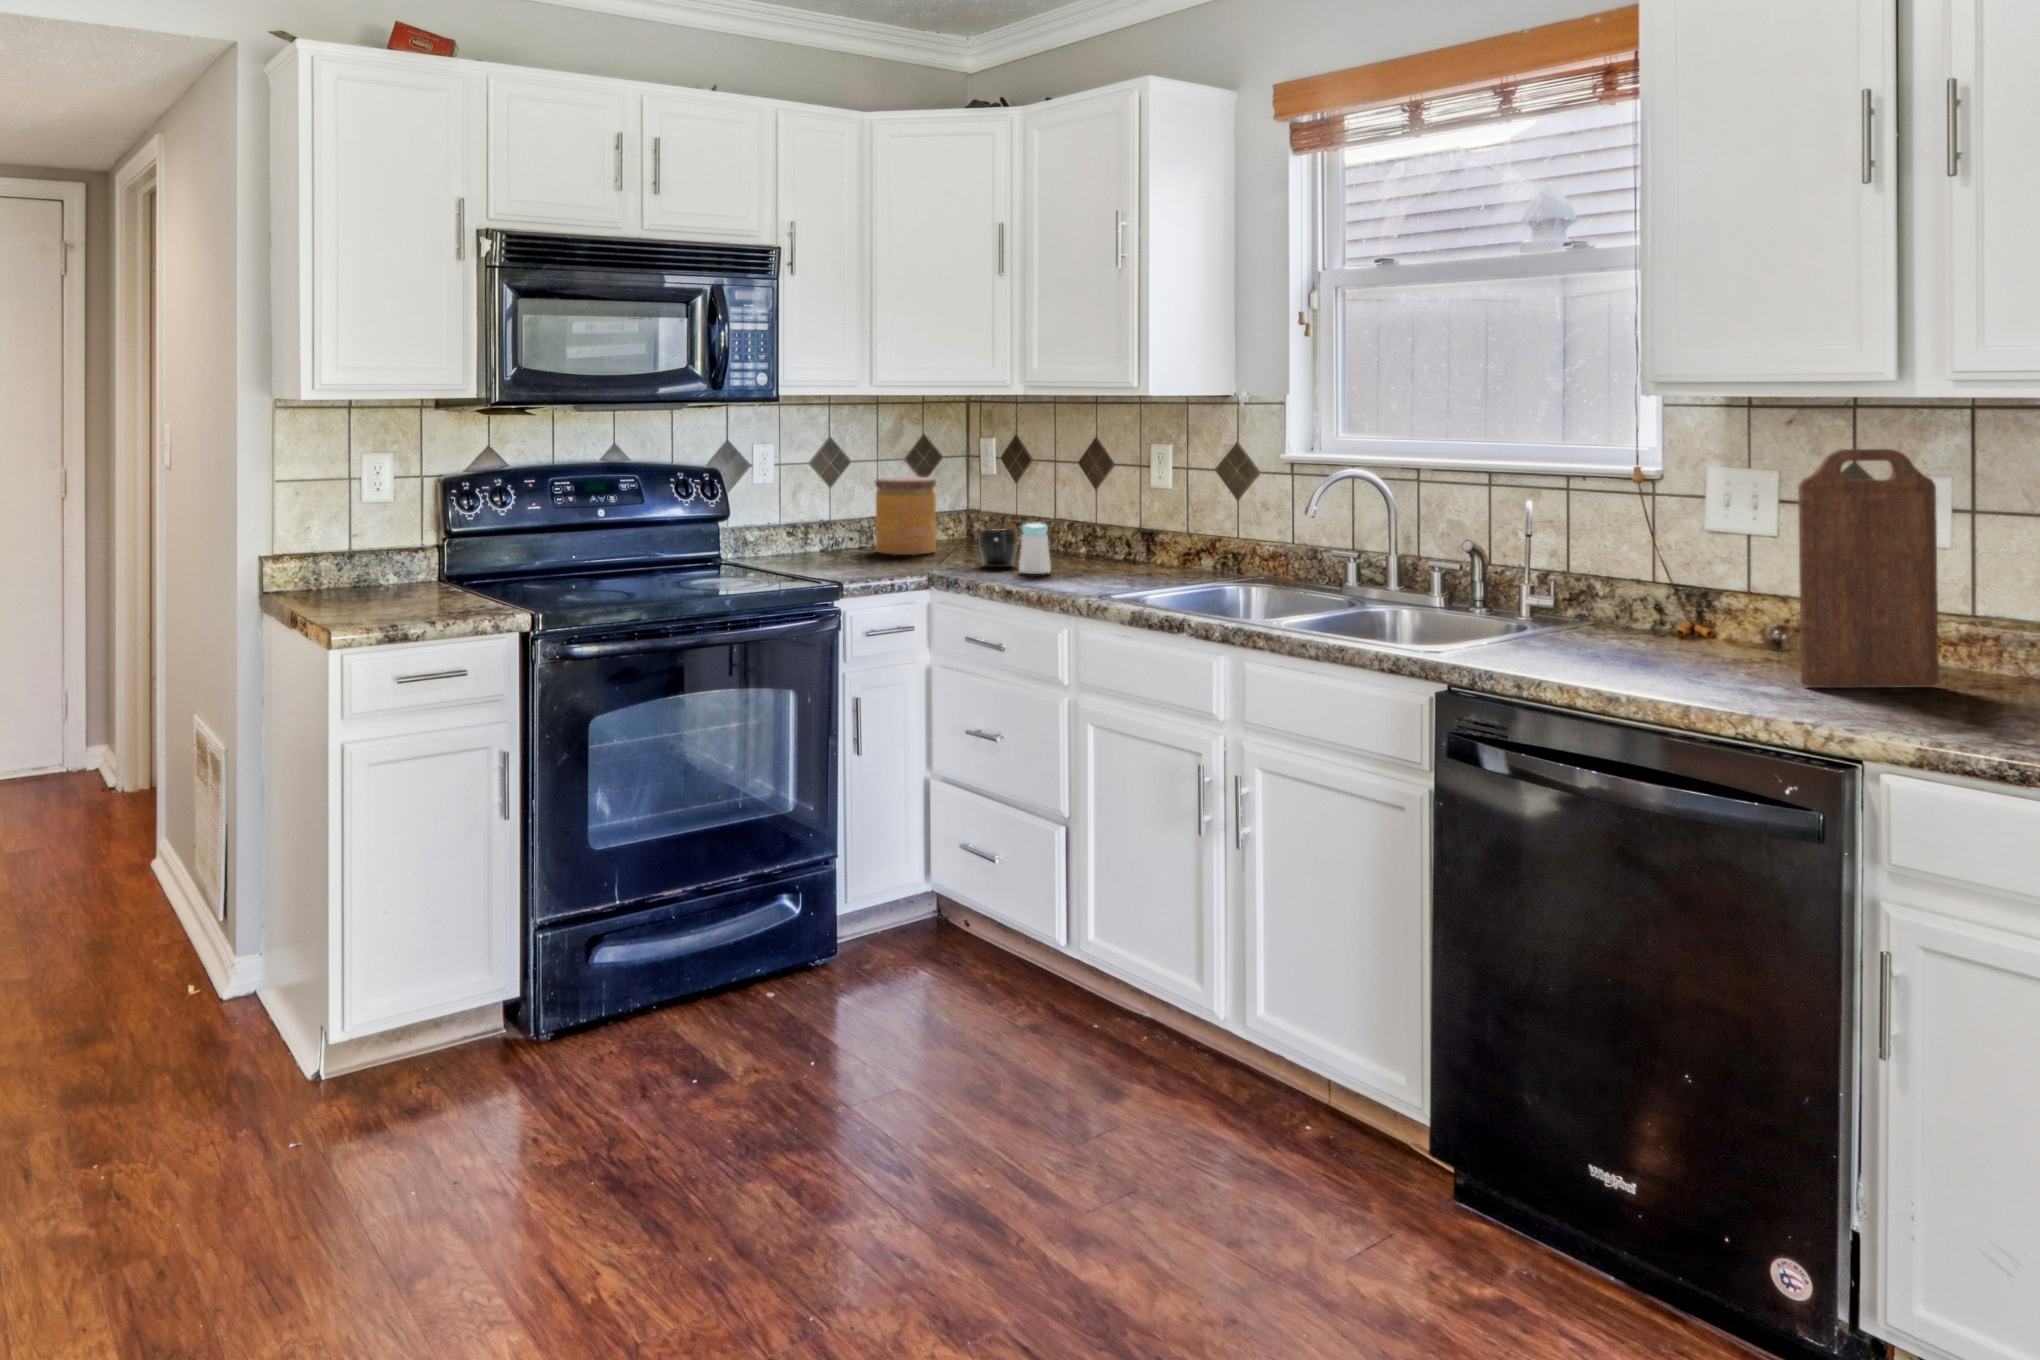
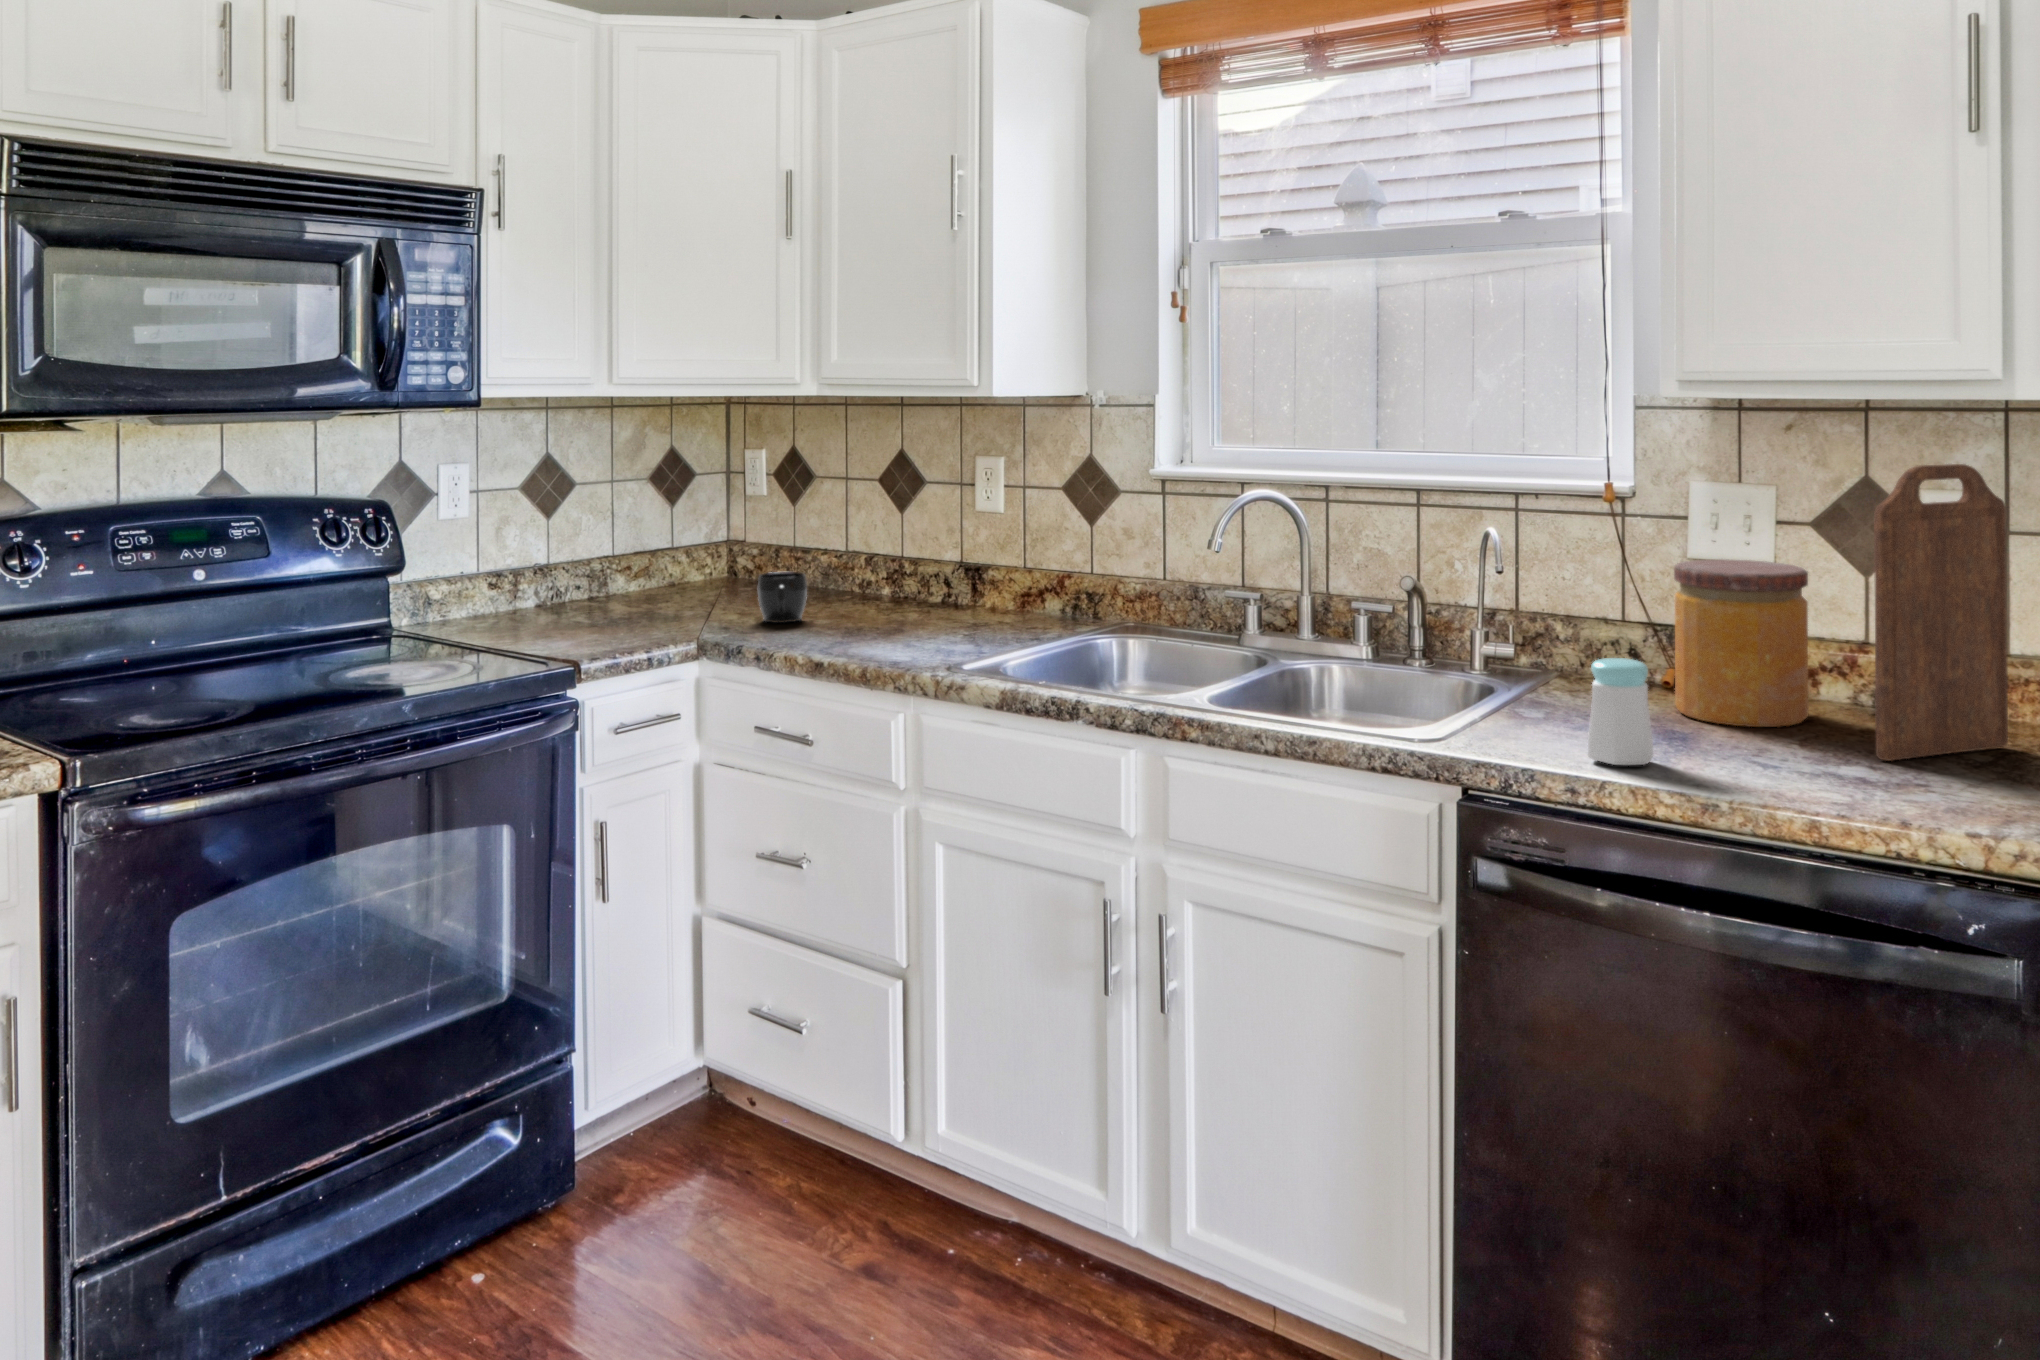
jar: present [875,477,936,555] -> present [1674,559,1808,727]
salt shaker: present [1019,523,1051,574] -> present [1588,658,1653,765]

